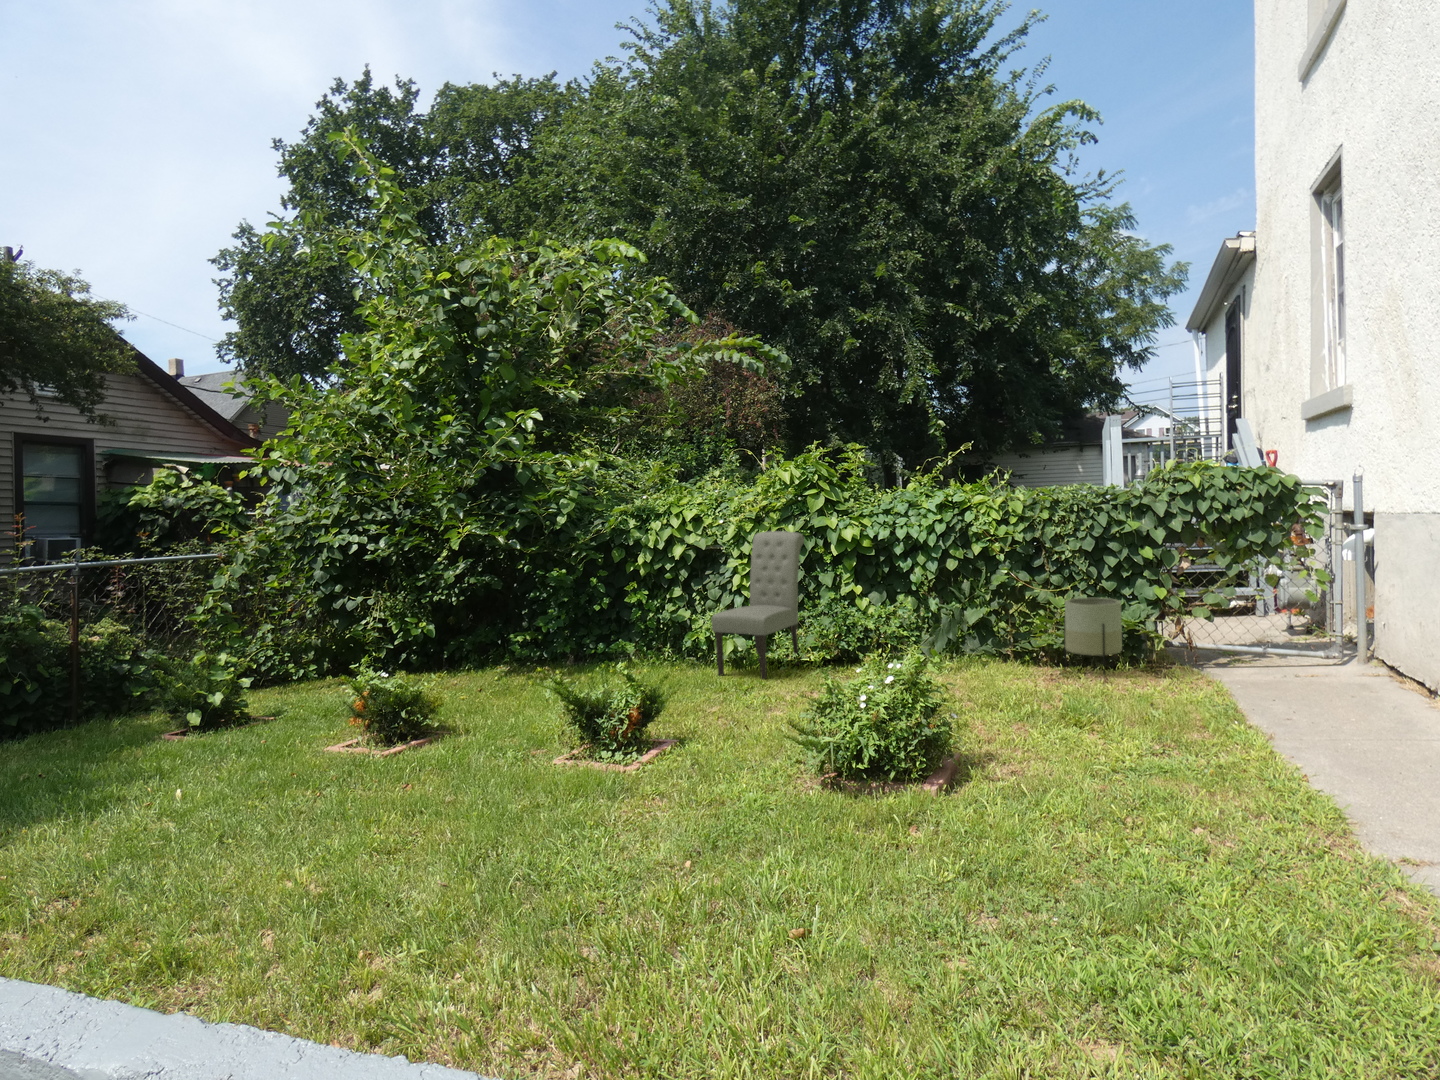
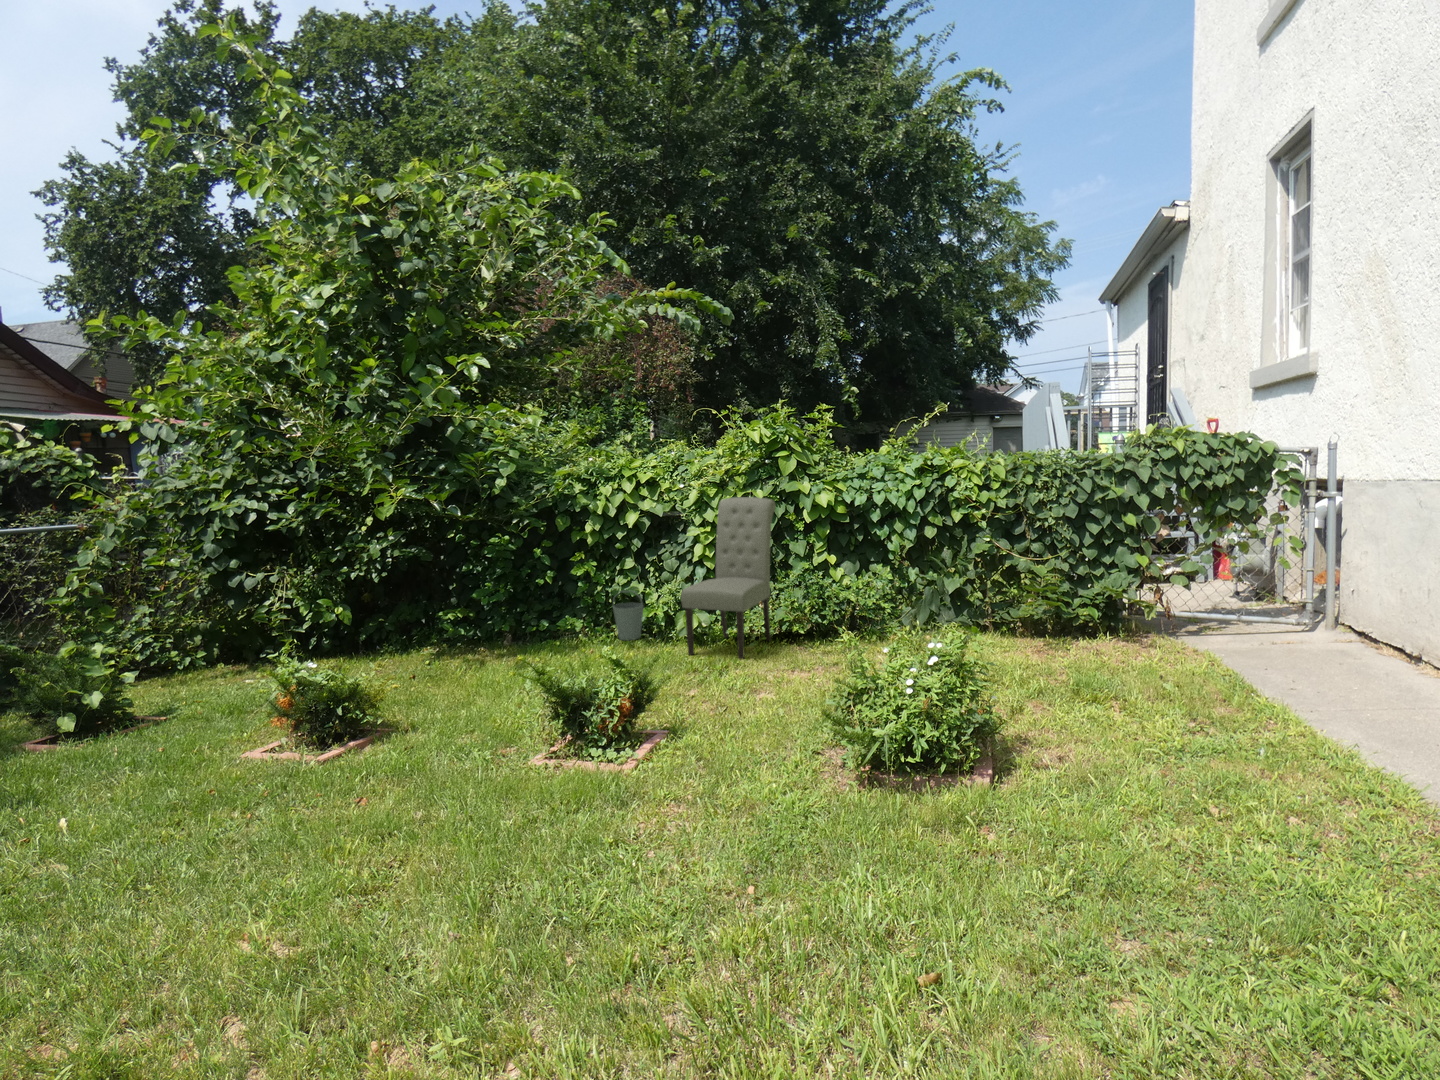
planter: present [1064,598,1122,677] -> none [1052,566,1114,651]
bucket: none [659,617,687,663] -> present [613,591,644,640]

